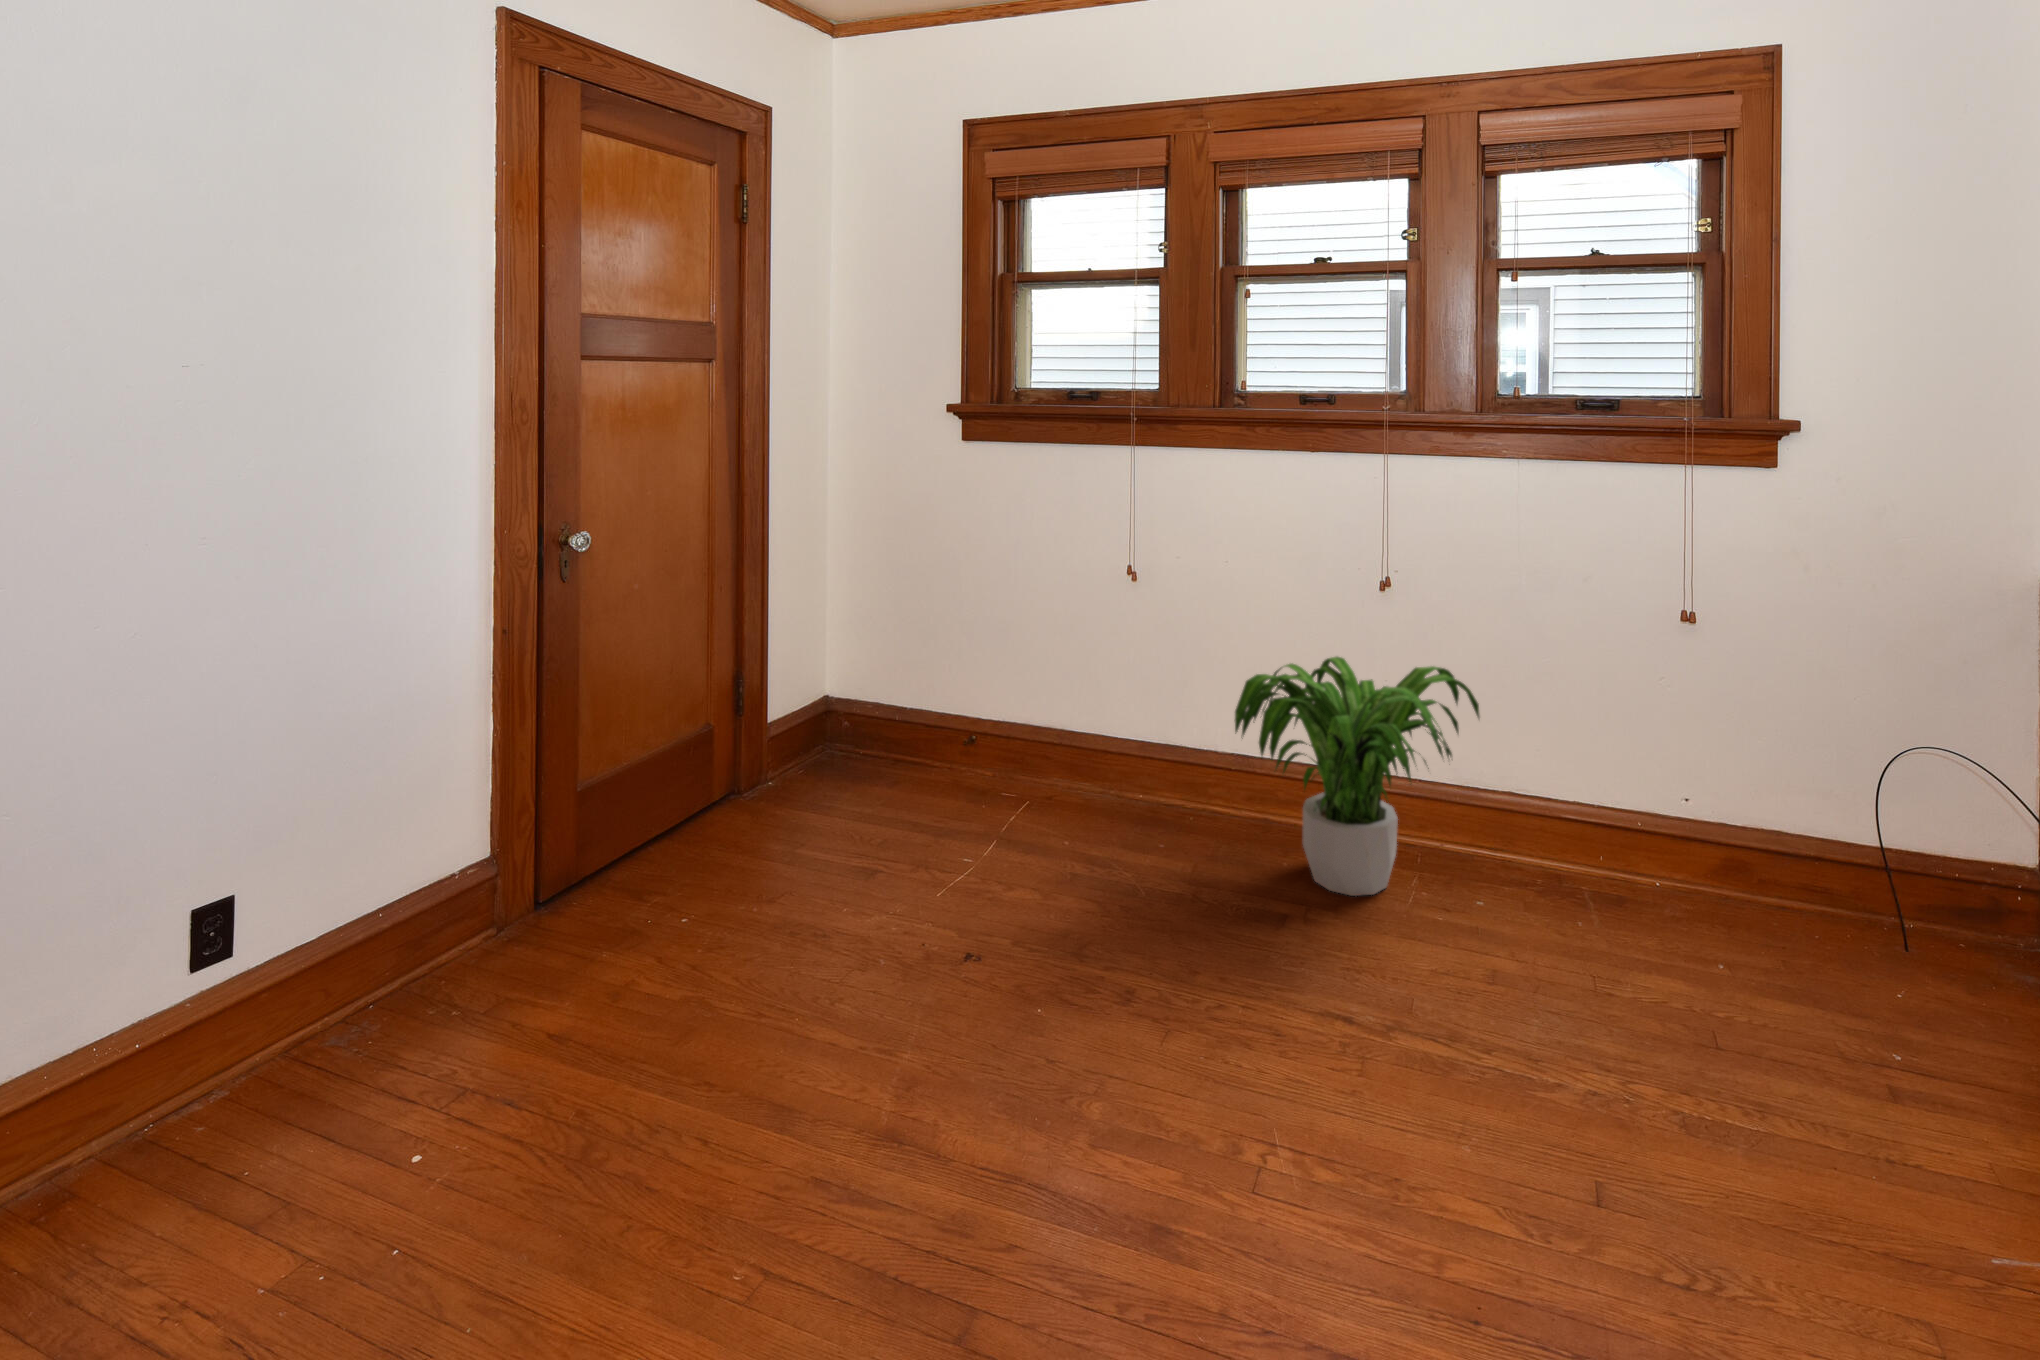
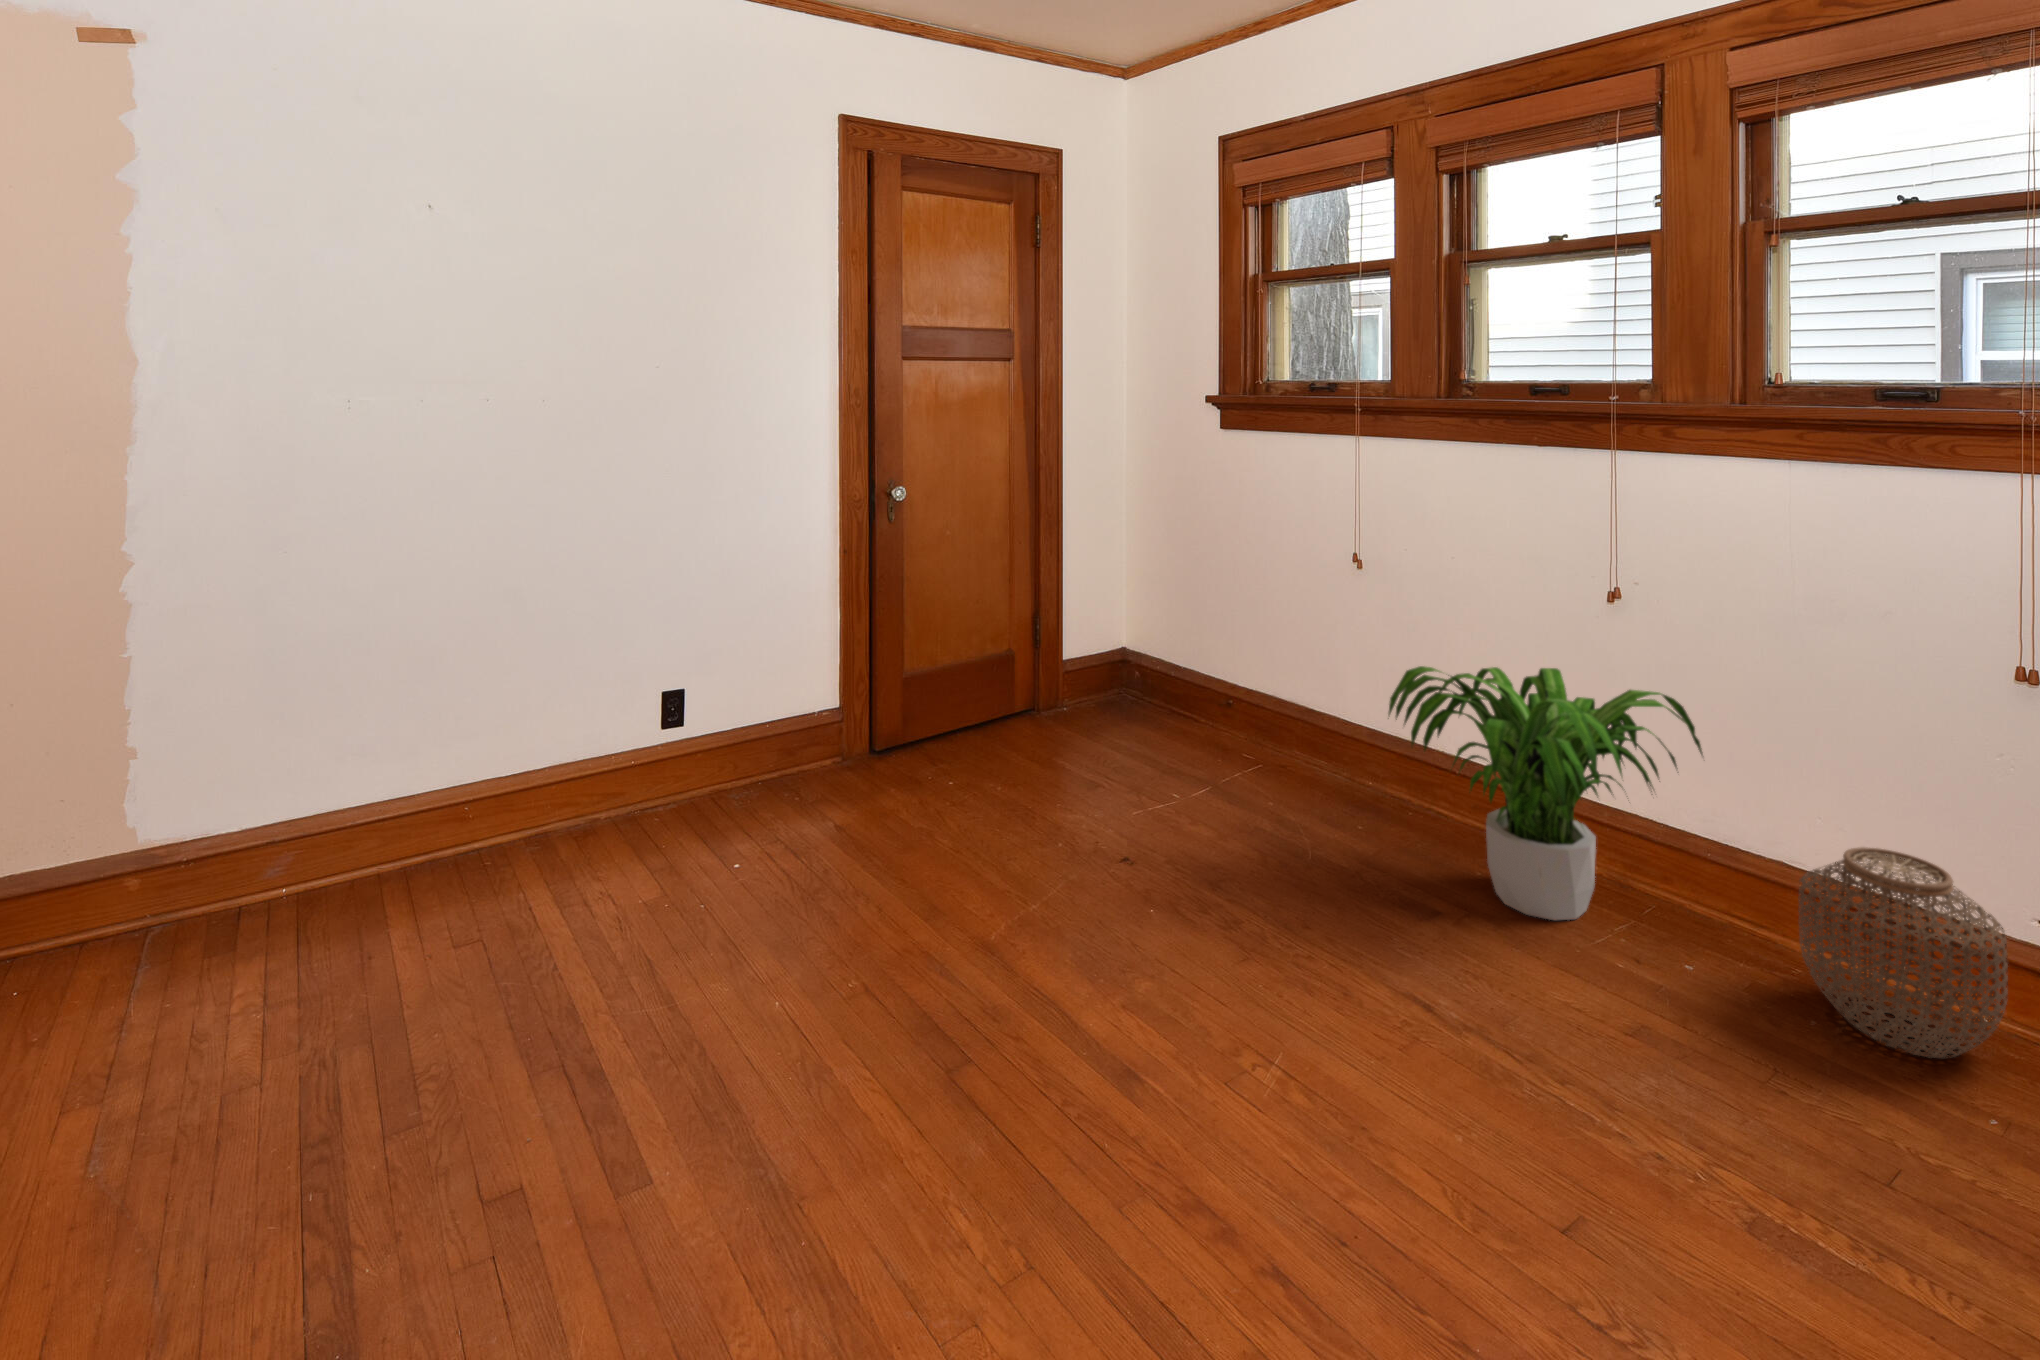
woven basket: none [1561,768,1702,929] -> present [1799,847,2008,1058]

